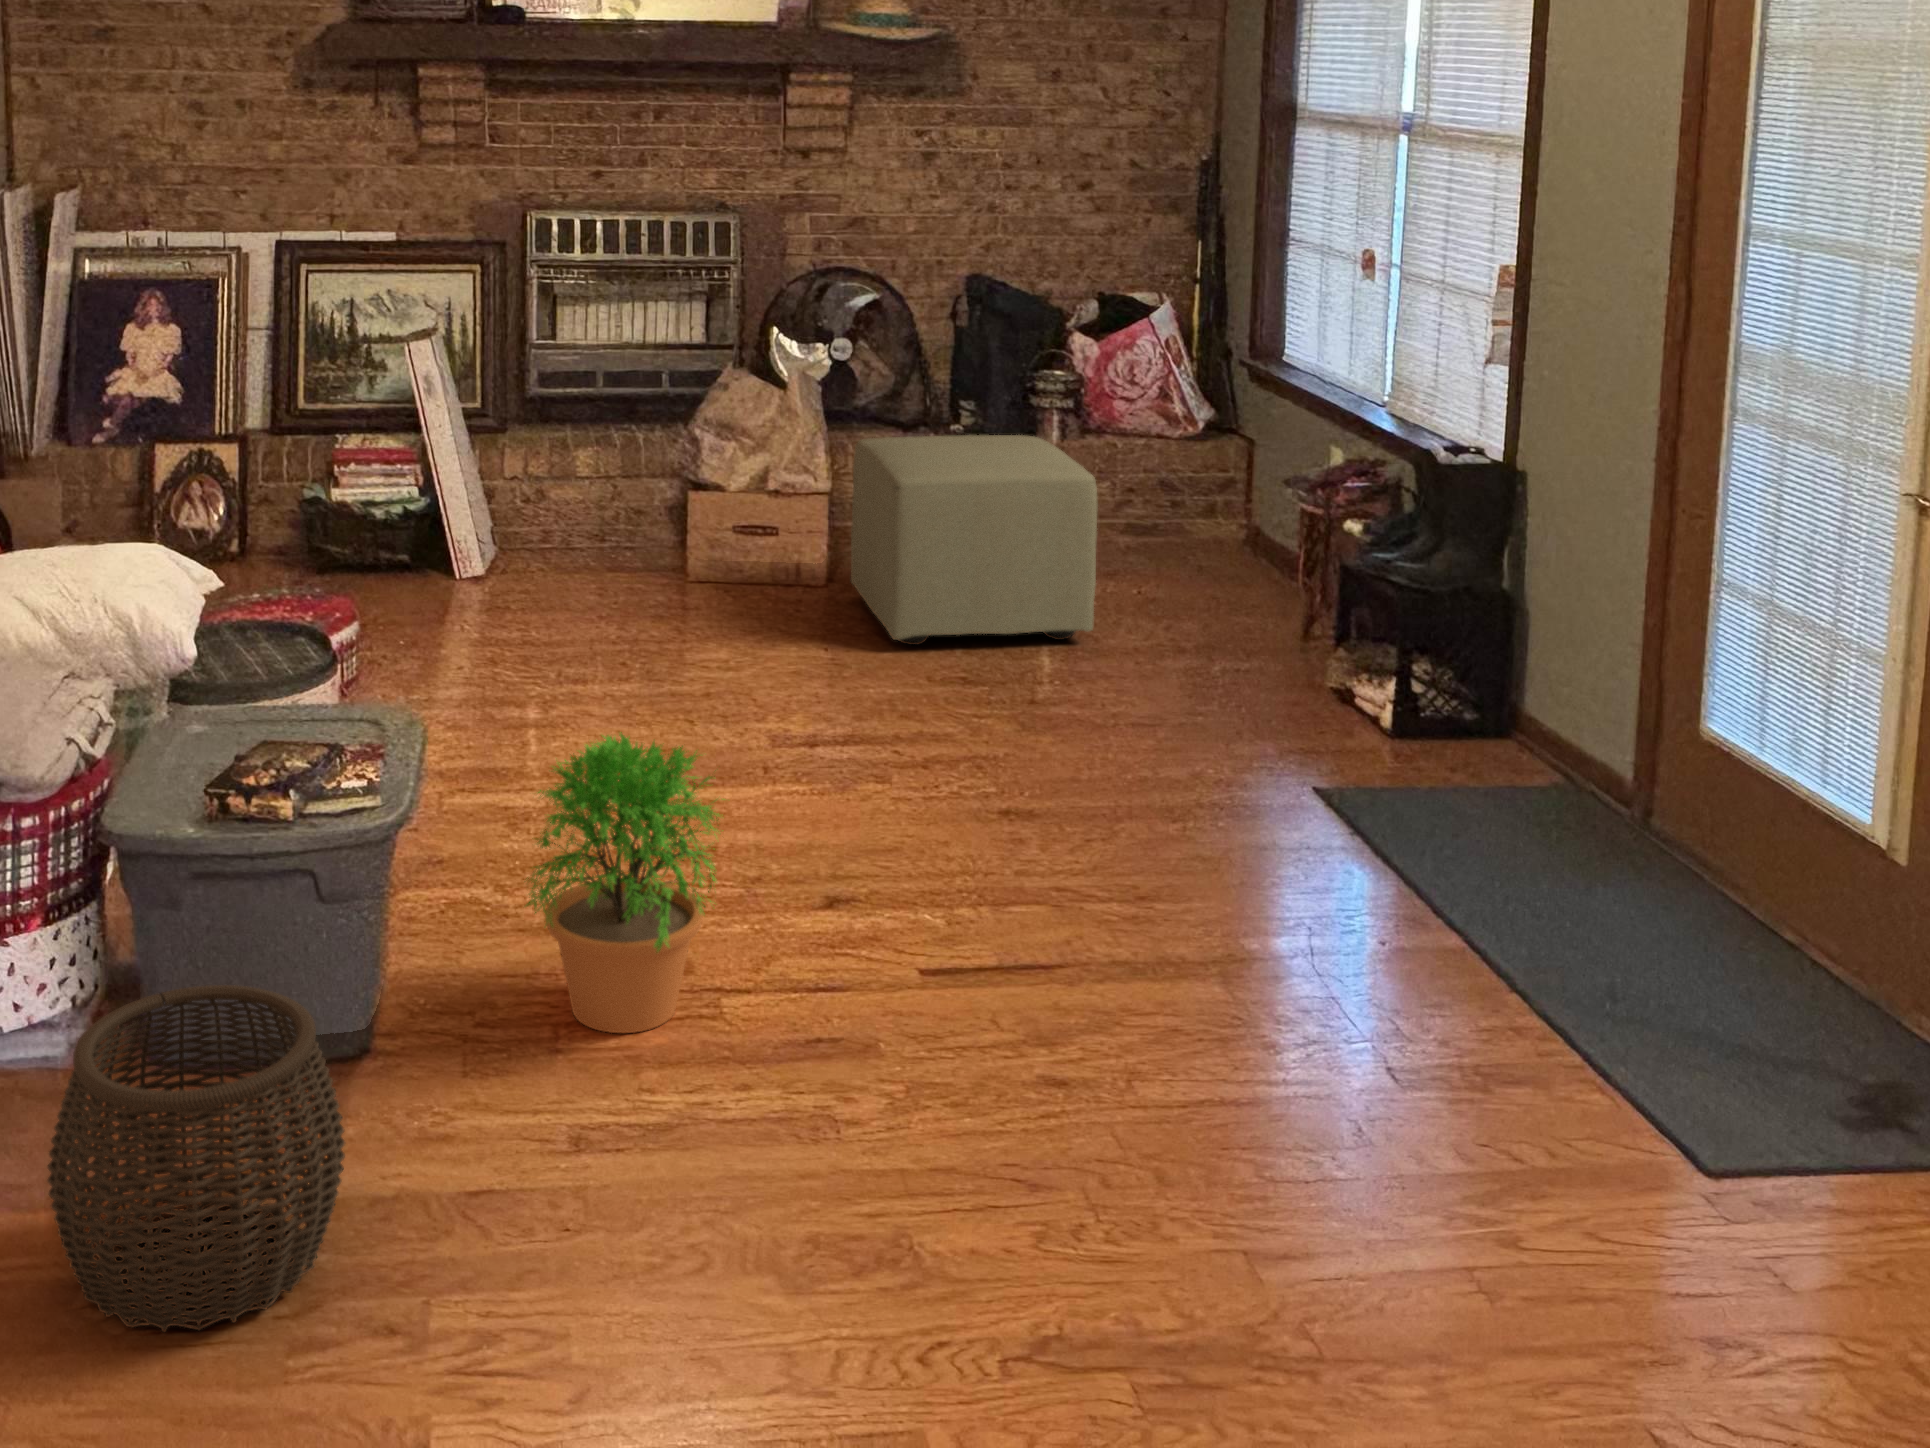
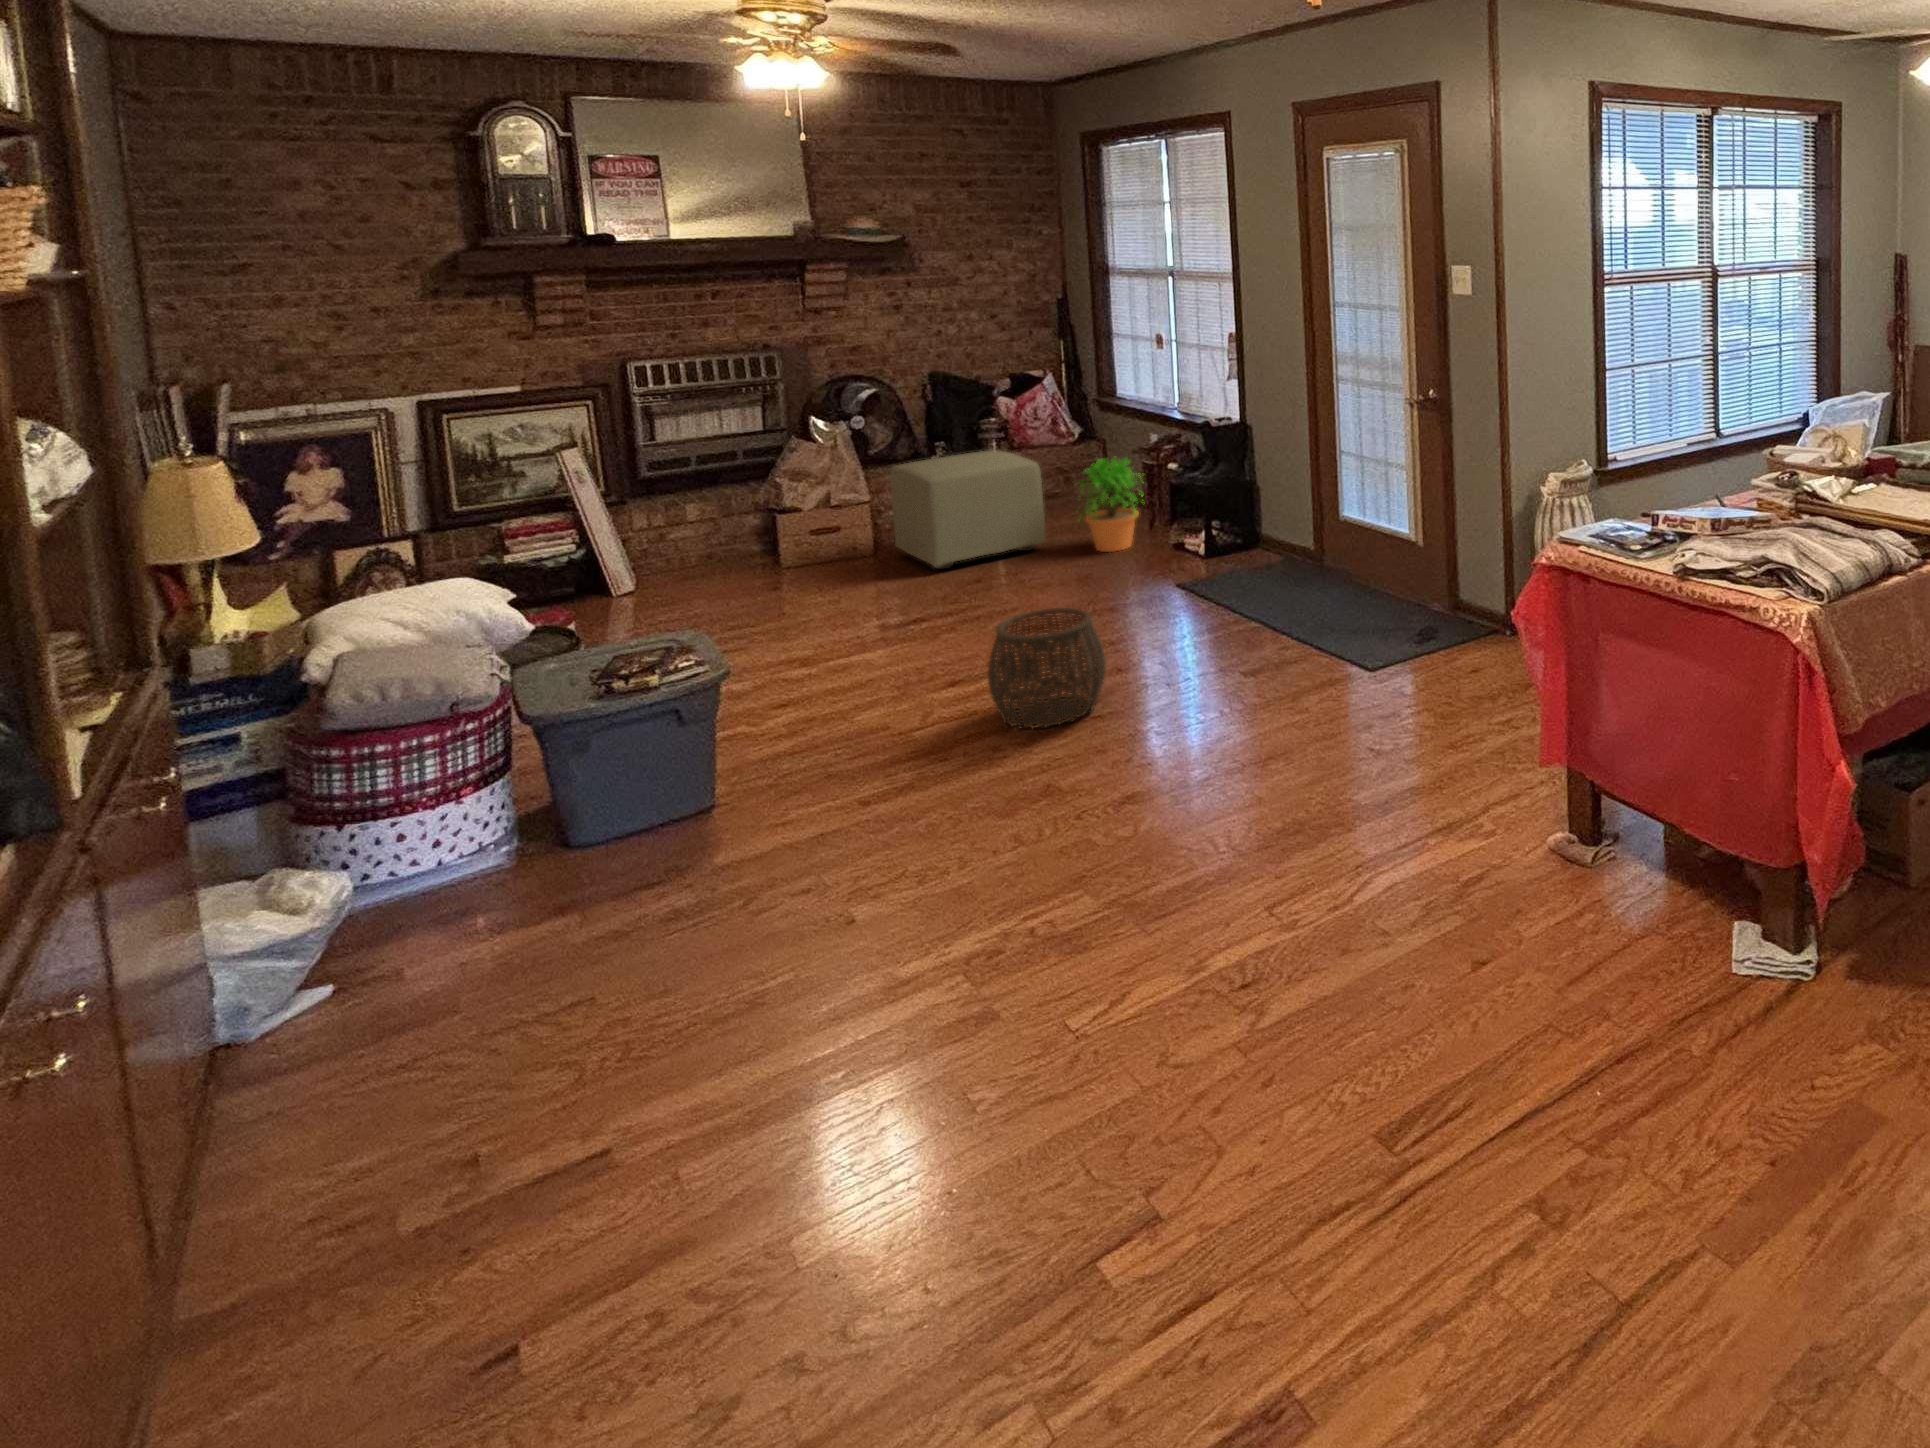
potted plant: present [526,732,725,1033] -> present [1077,457,1143,552]
woven basket: present [47,985,345,1332] -> present [987,608,1105,728]

